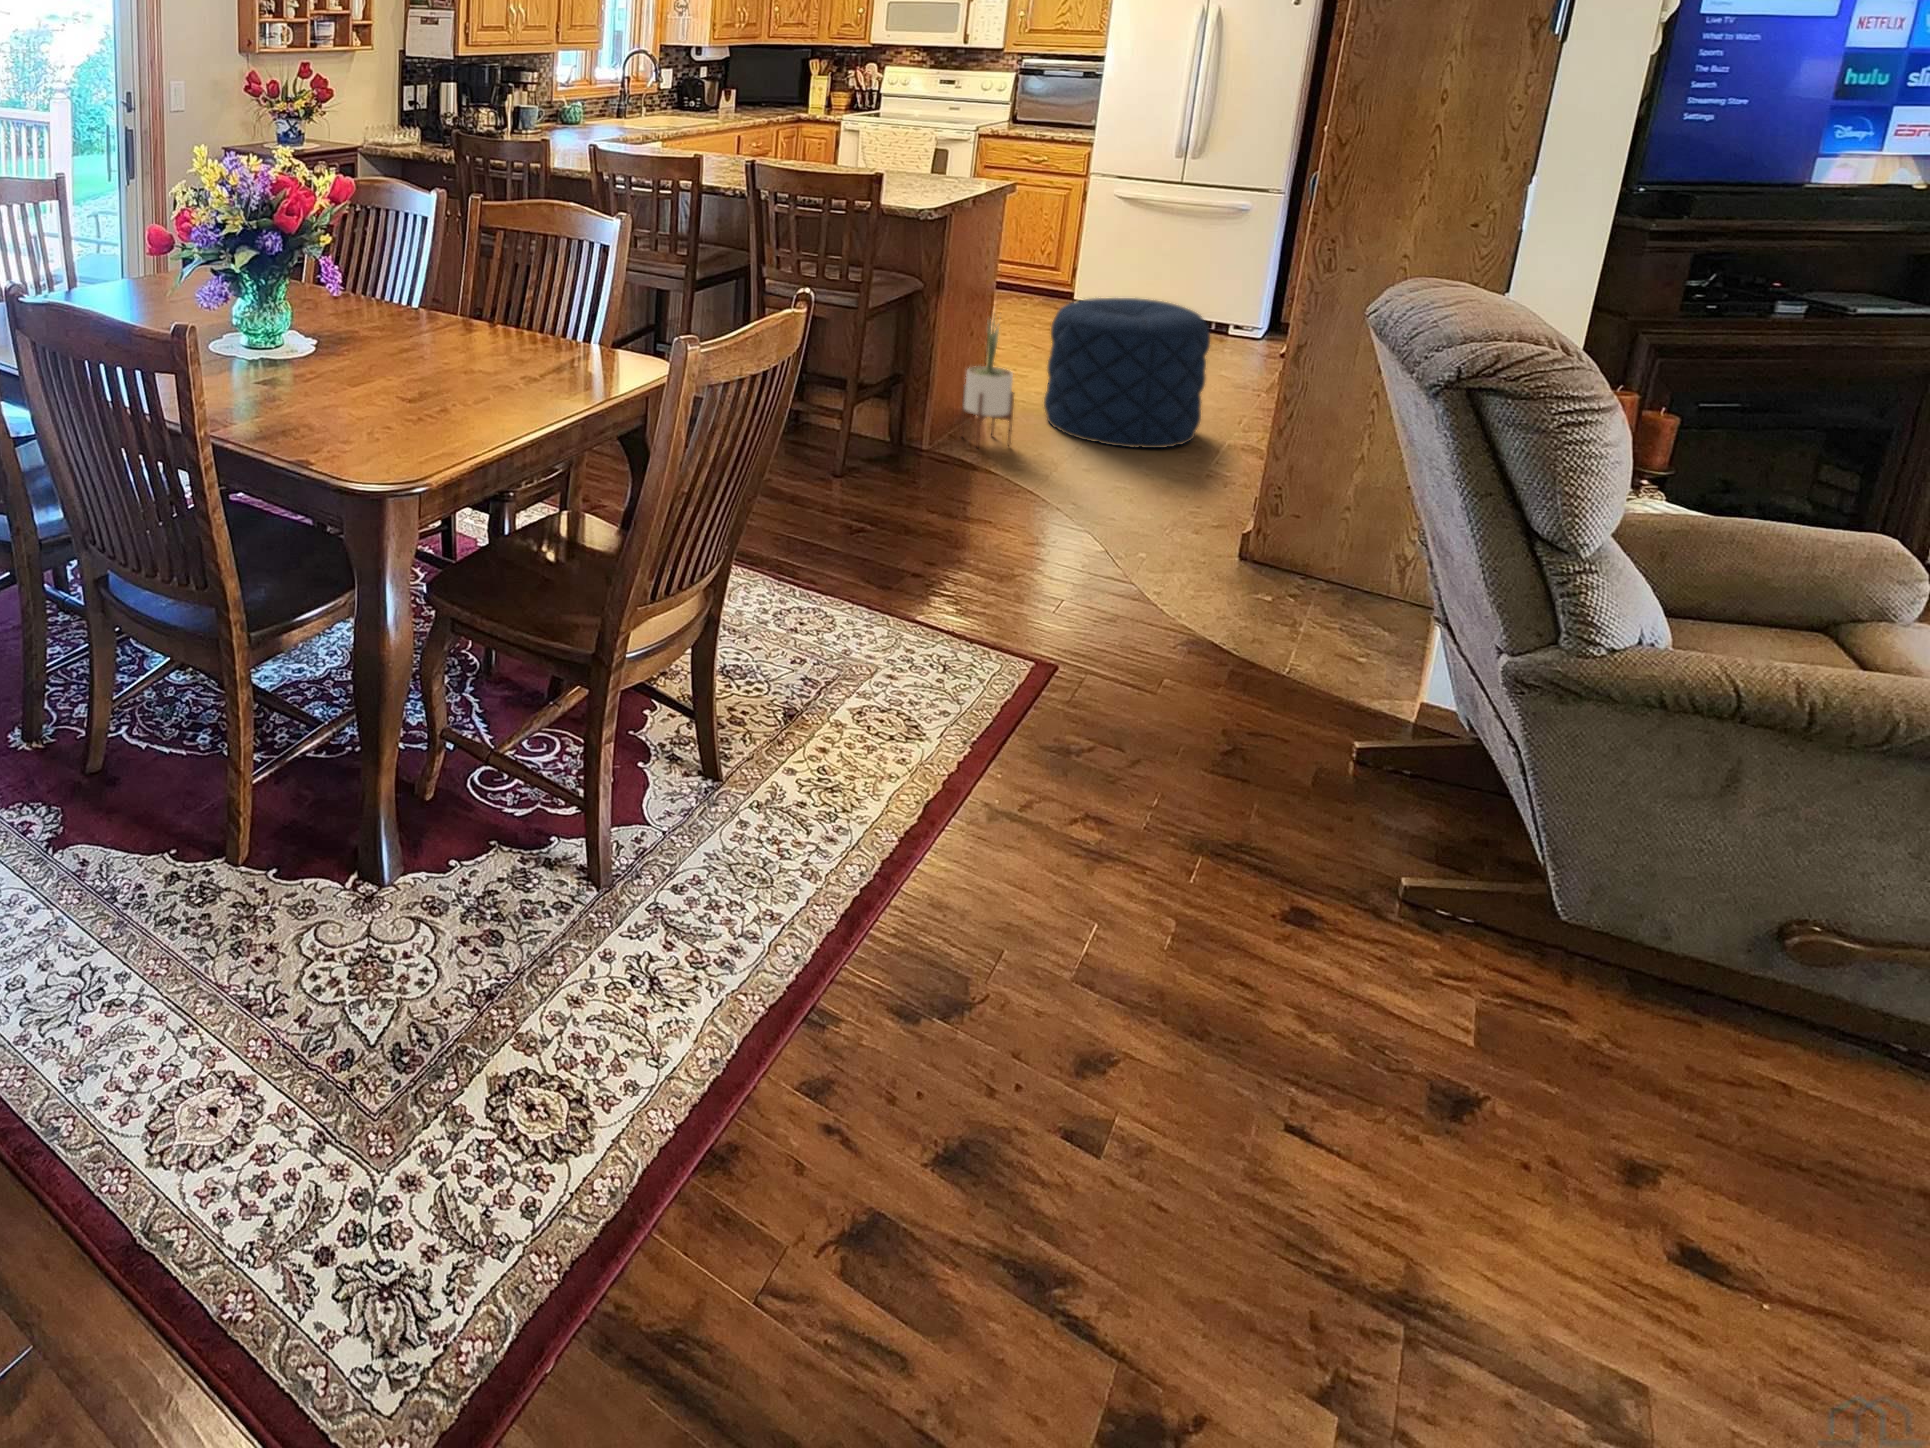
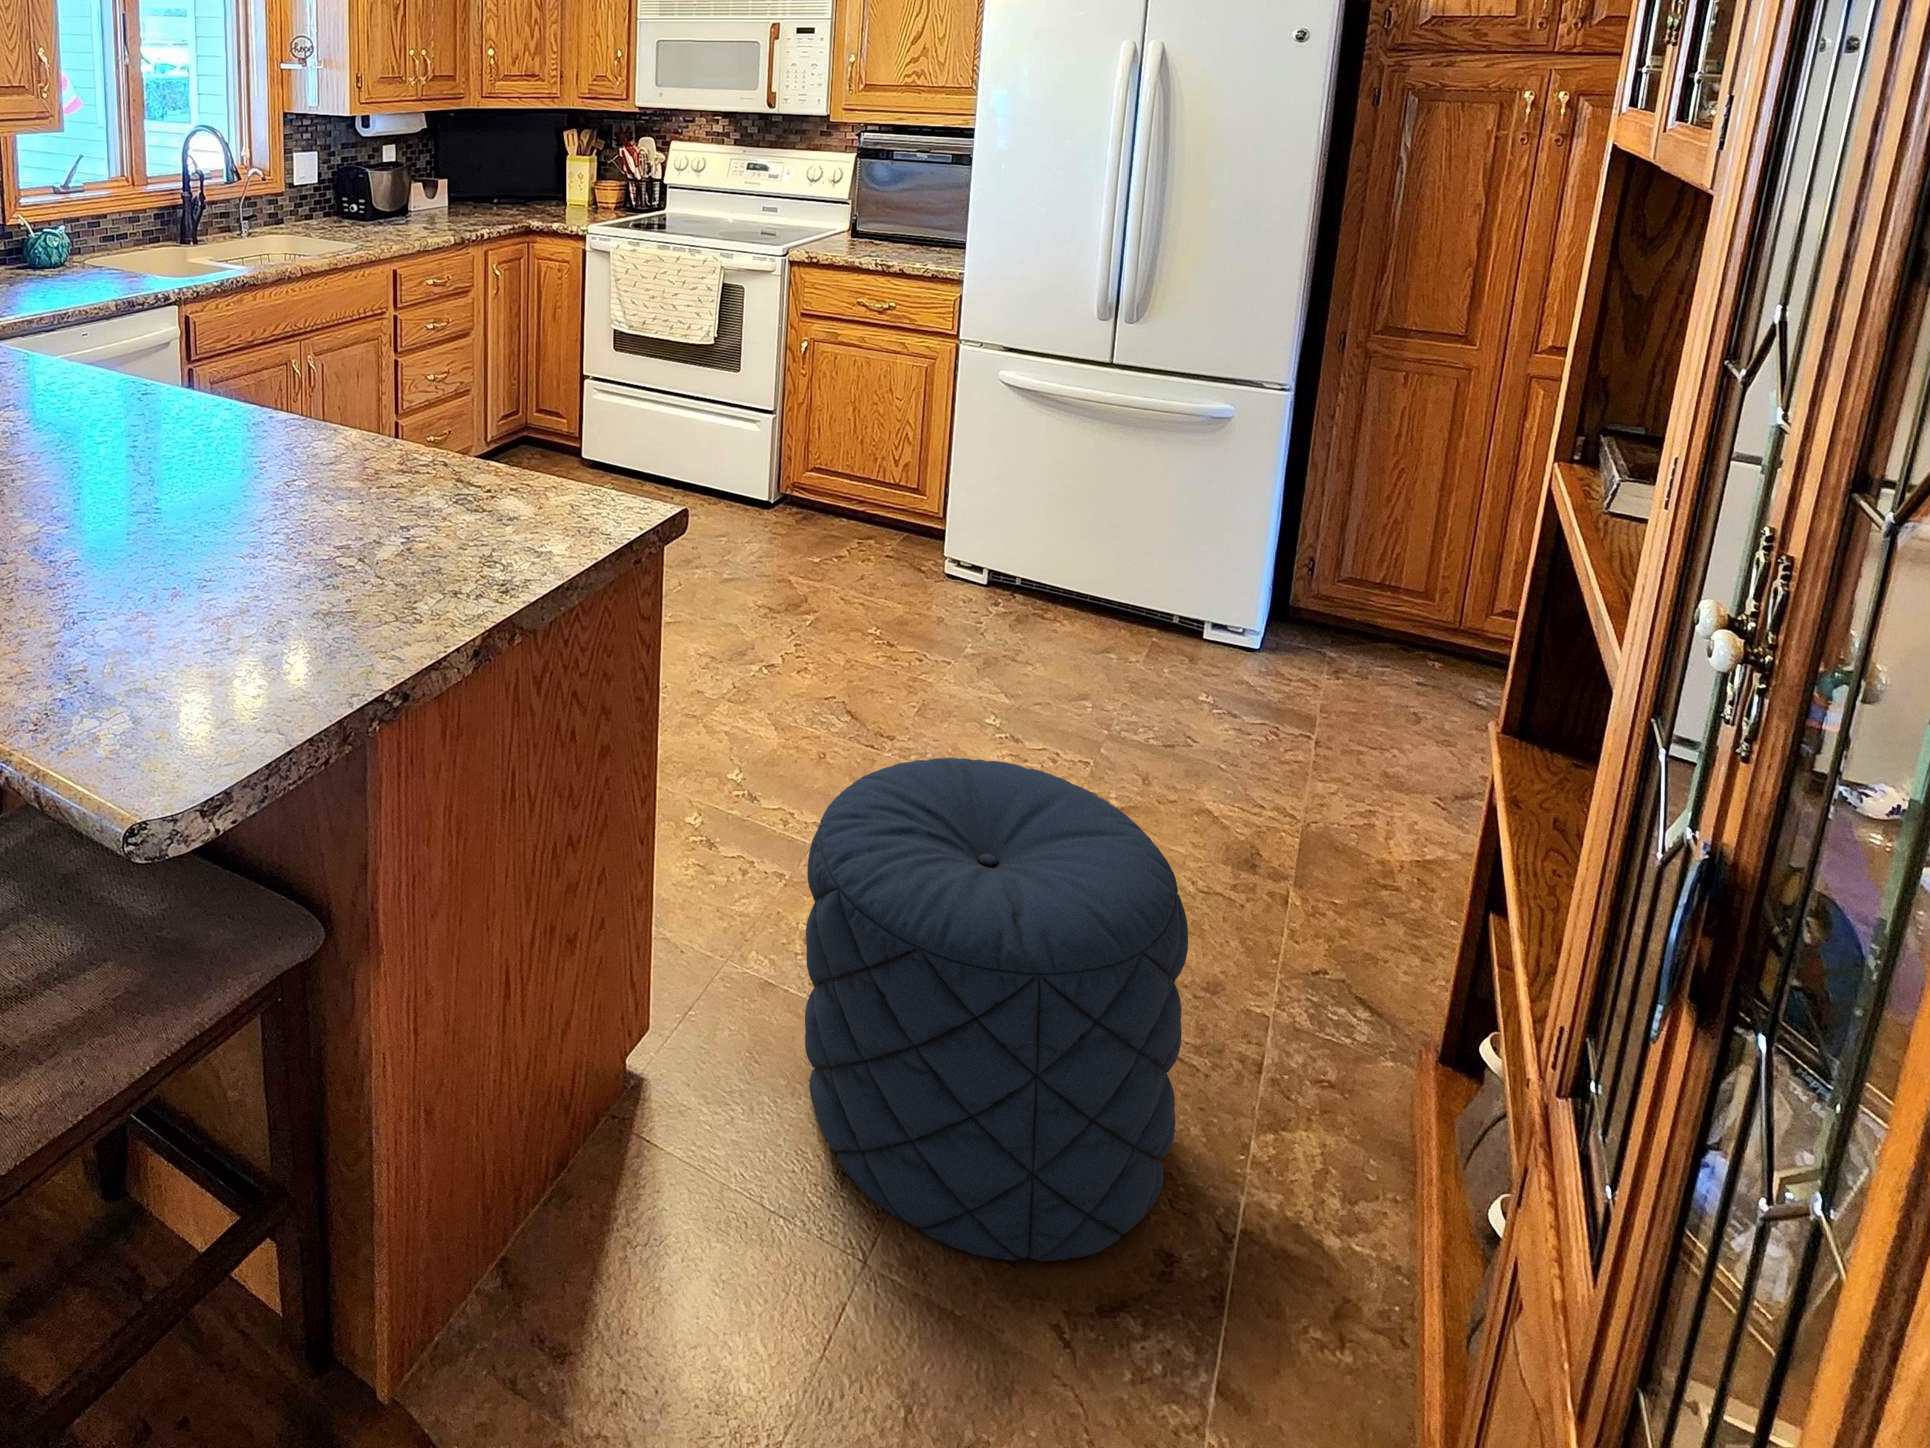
potted plant: present [960,319,1014,447] -> none [549,897,674,1321]

